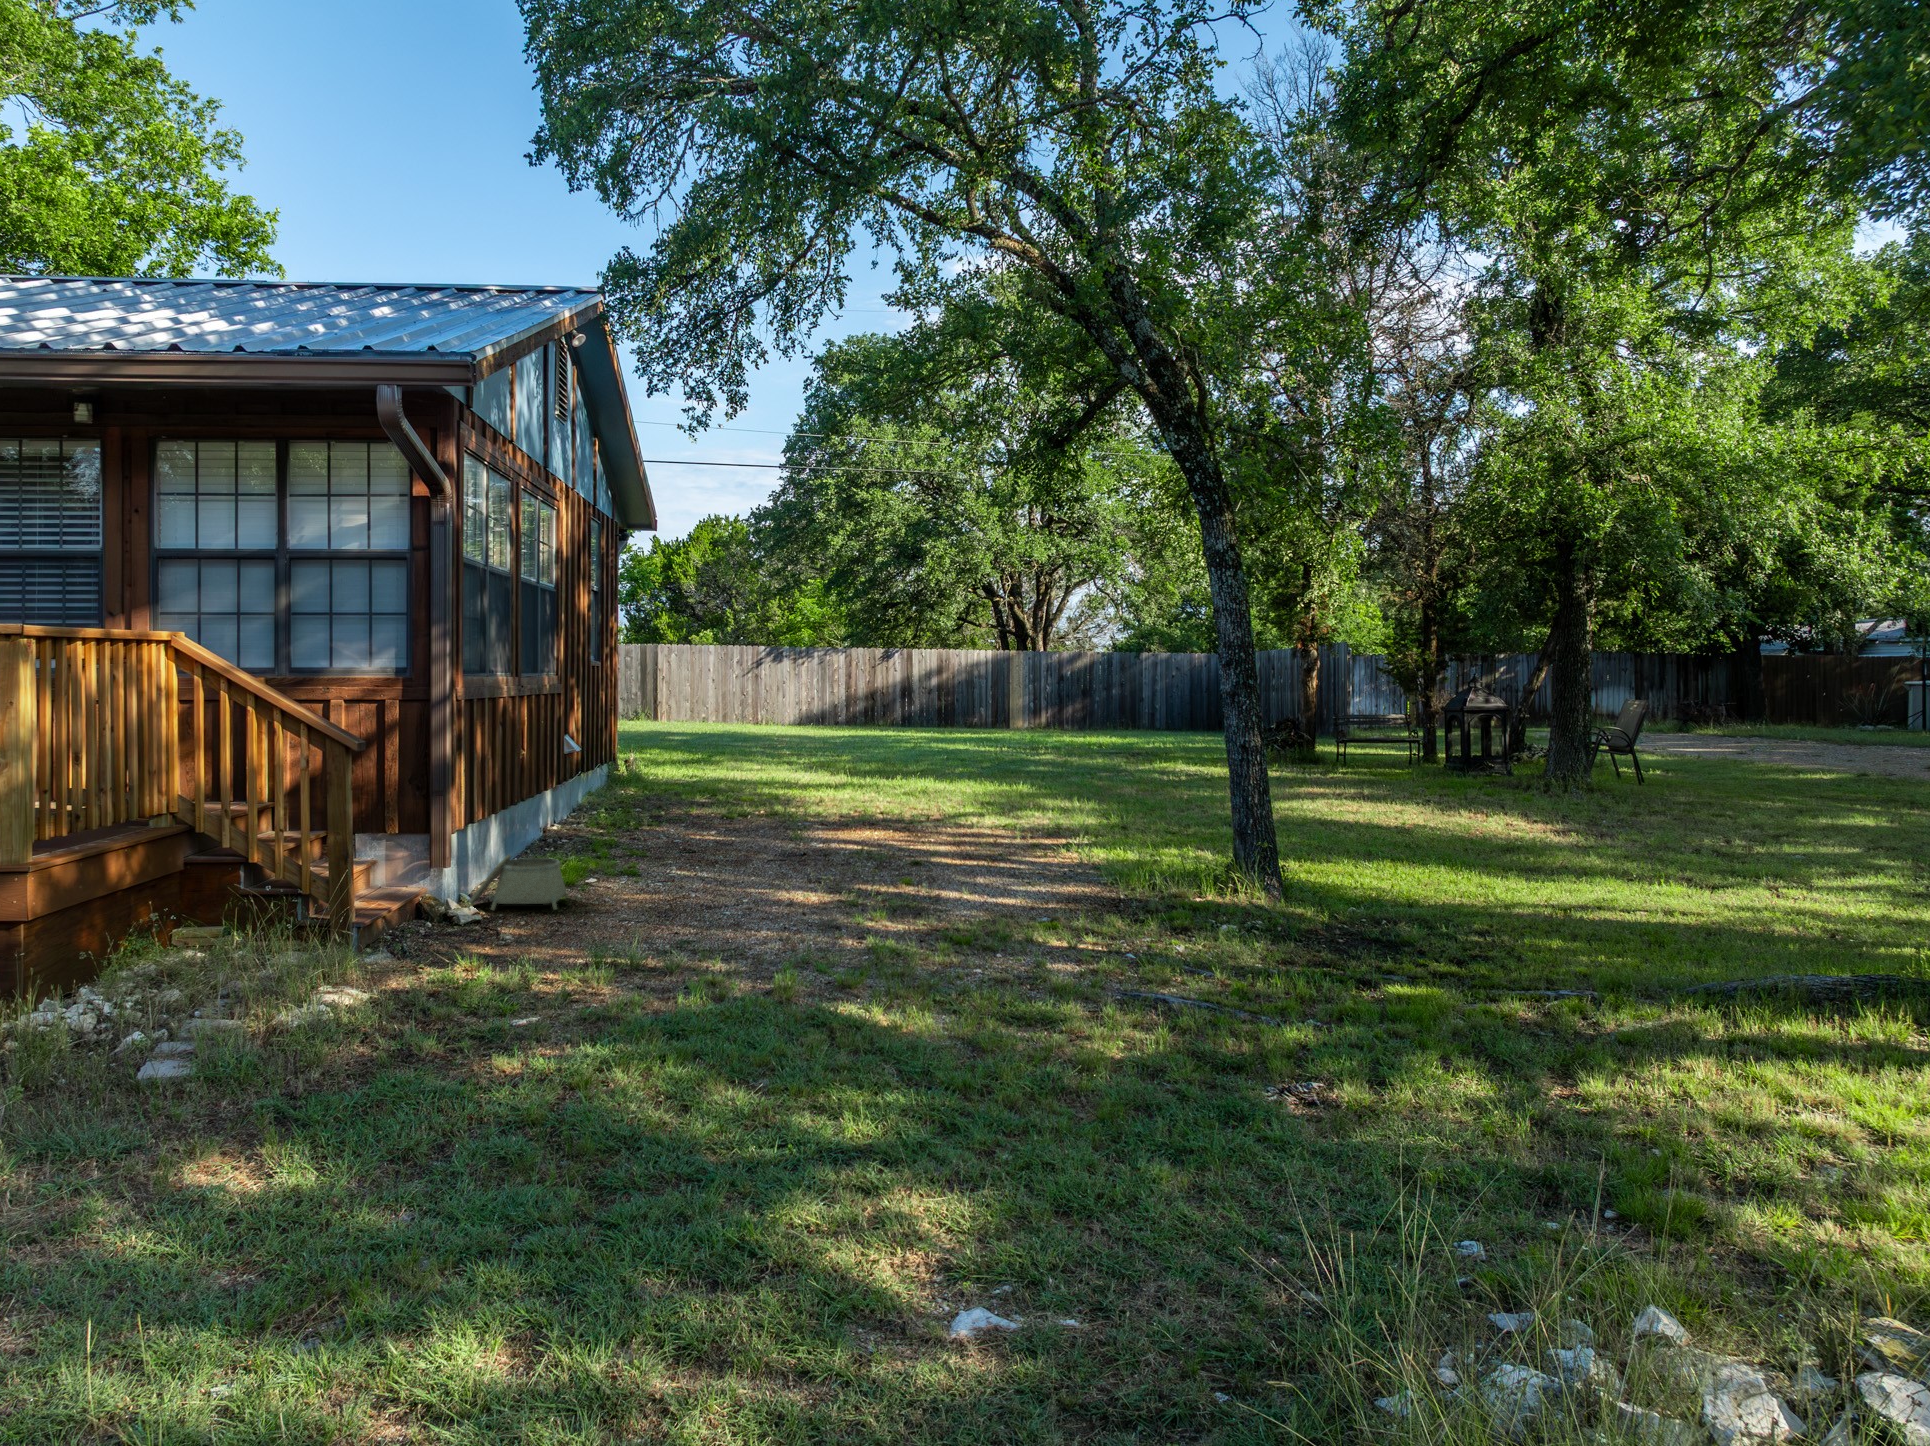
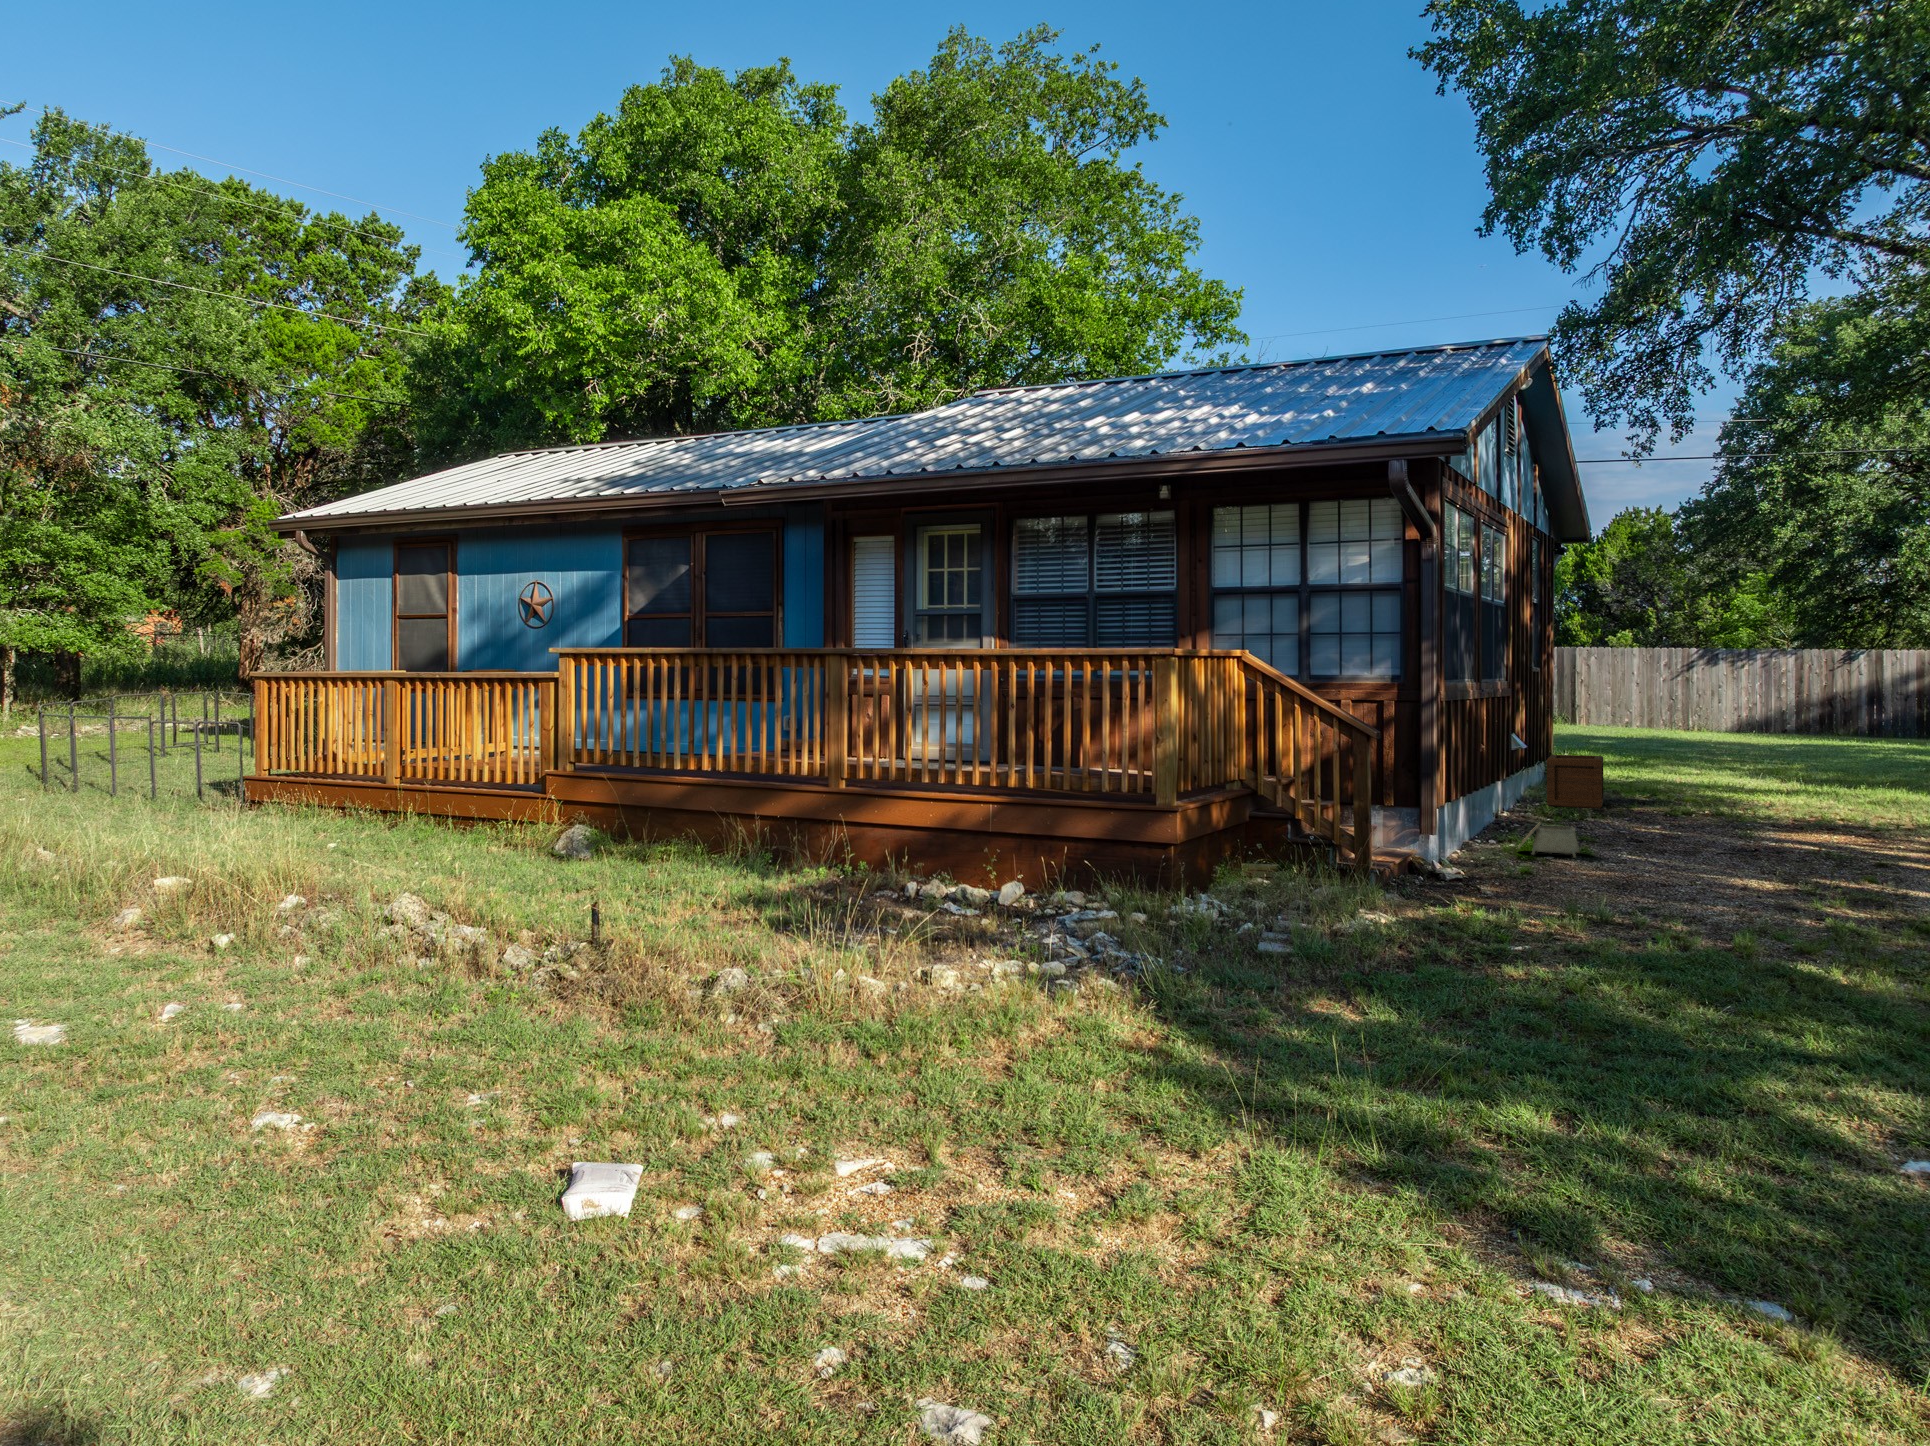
wooden crate: none [570,749,642,817] -> present [1547,755,1603,808]

